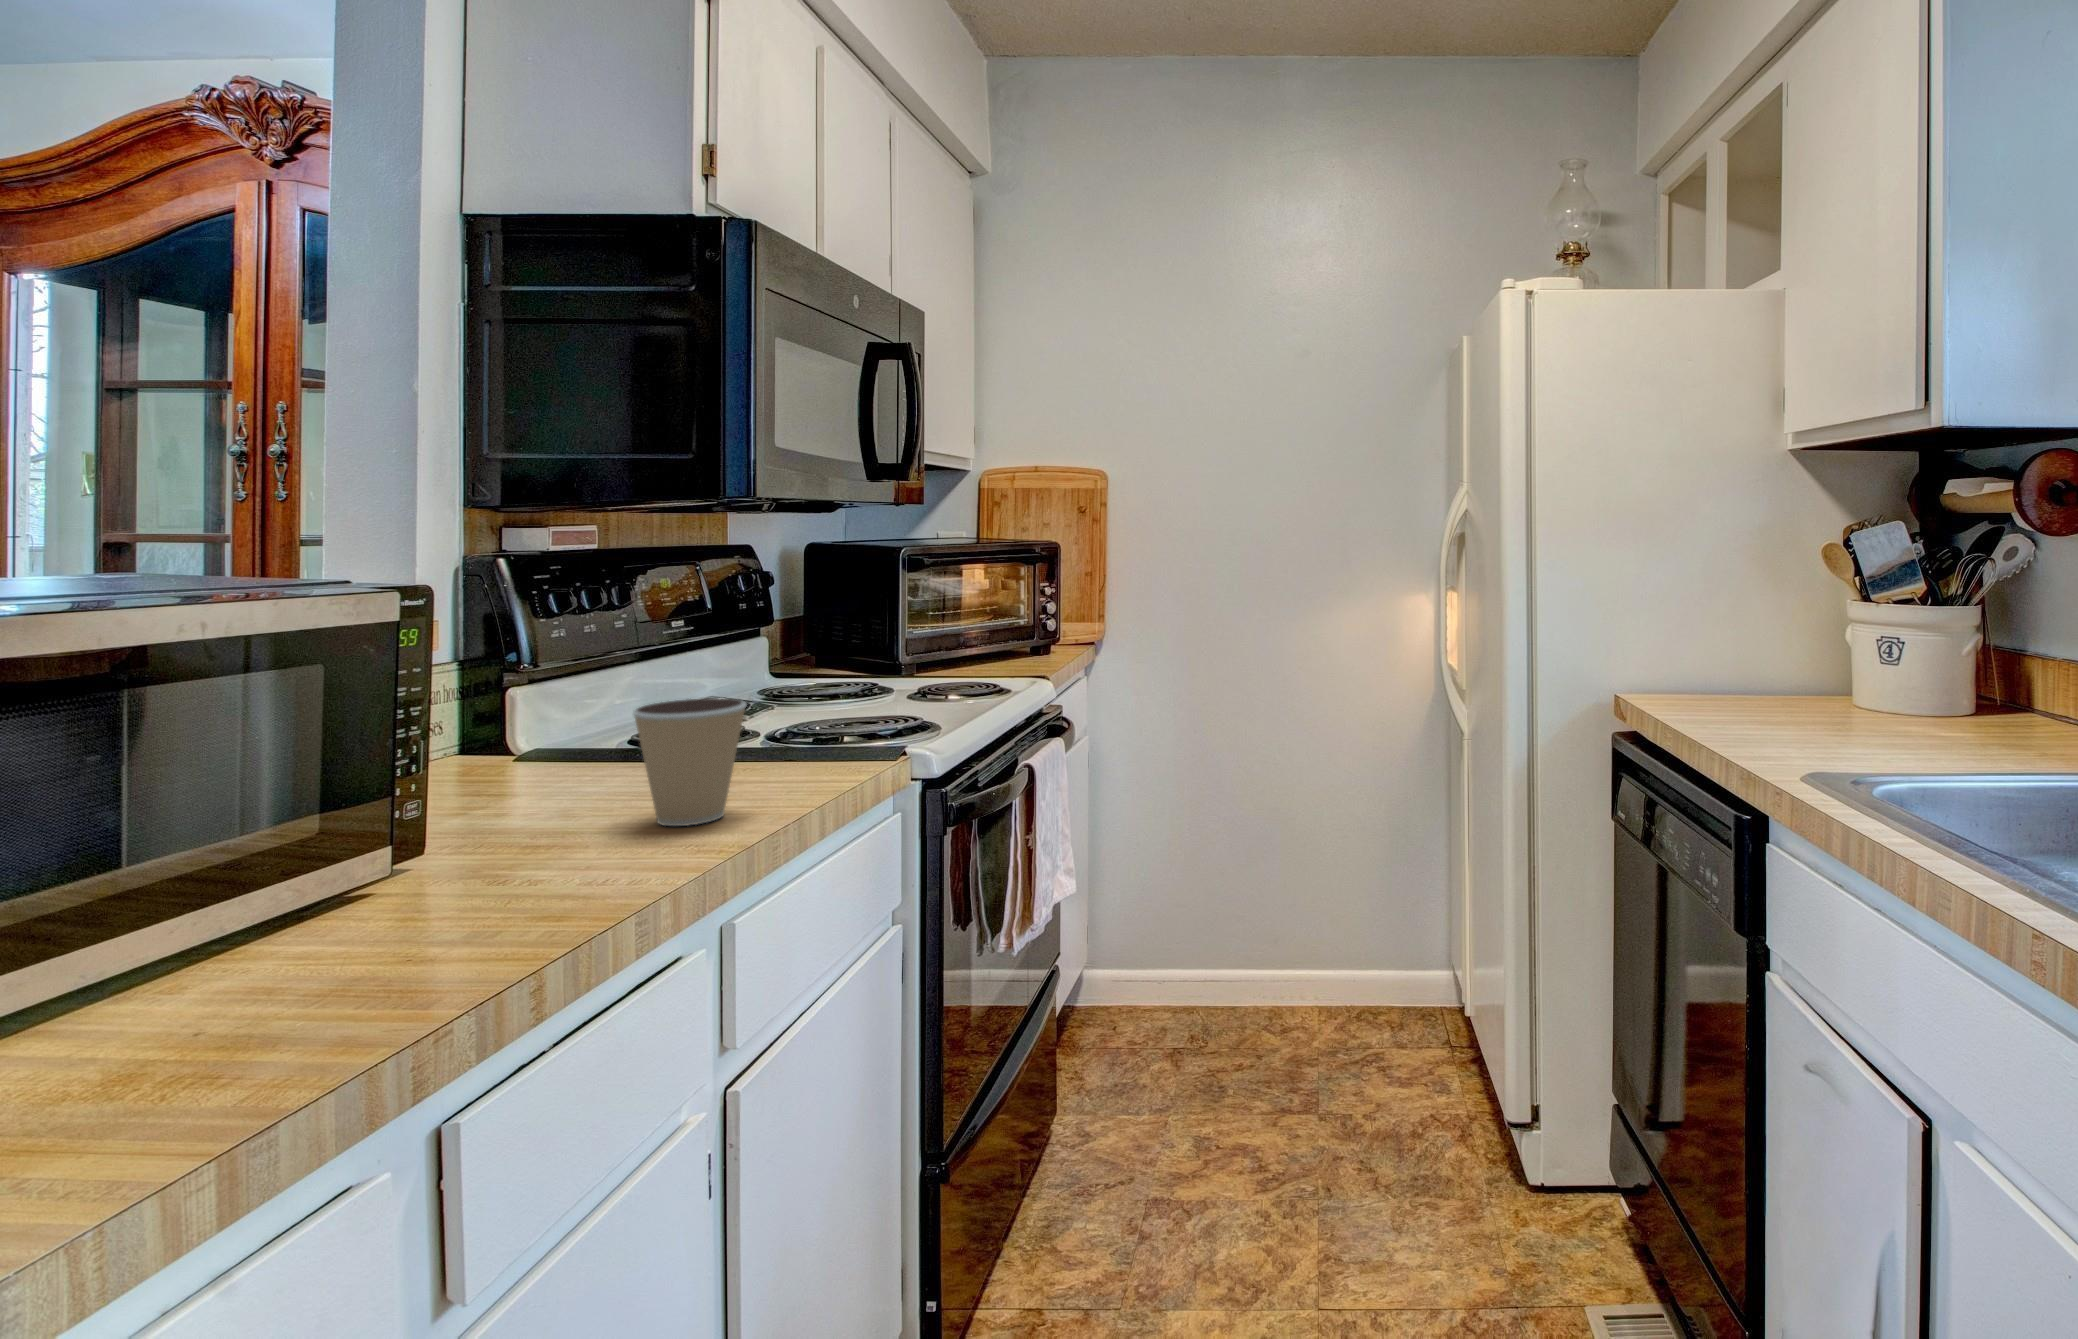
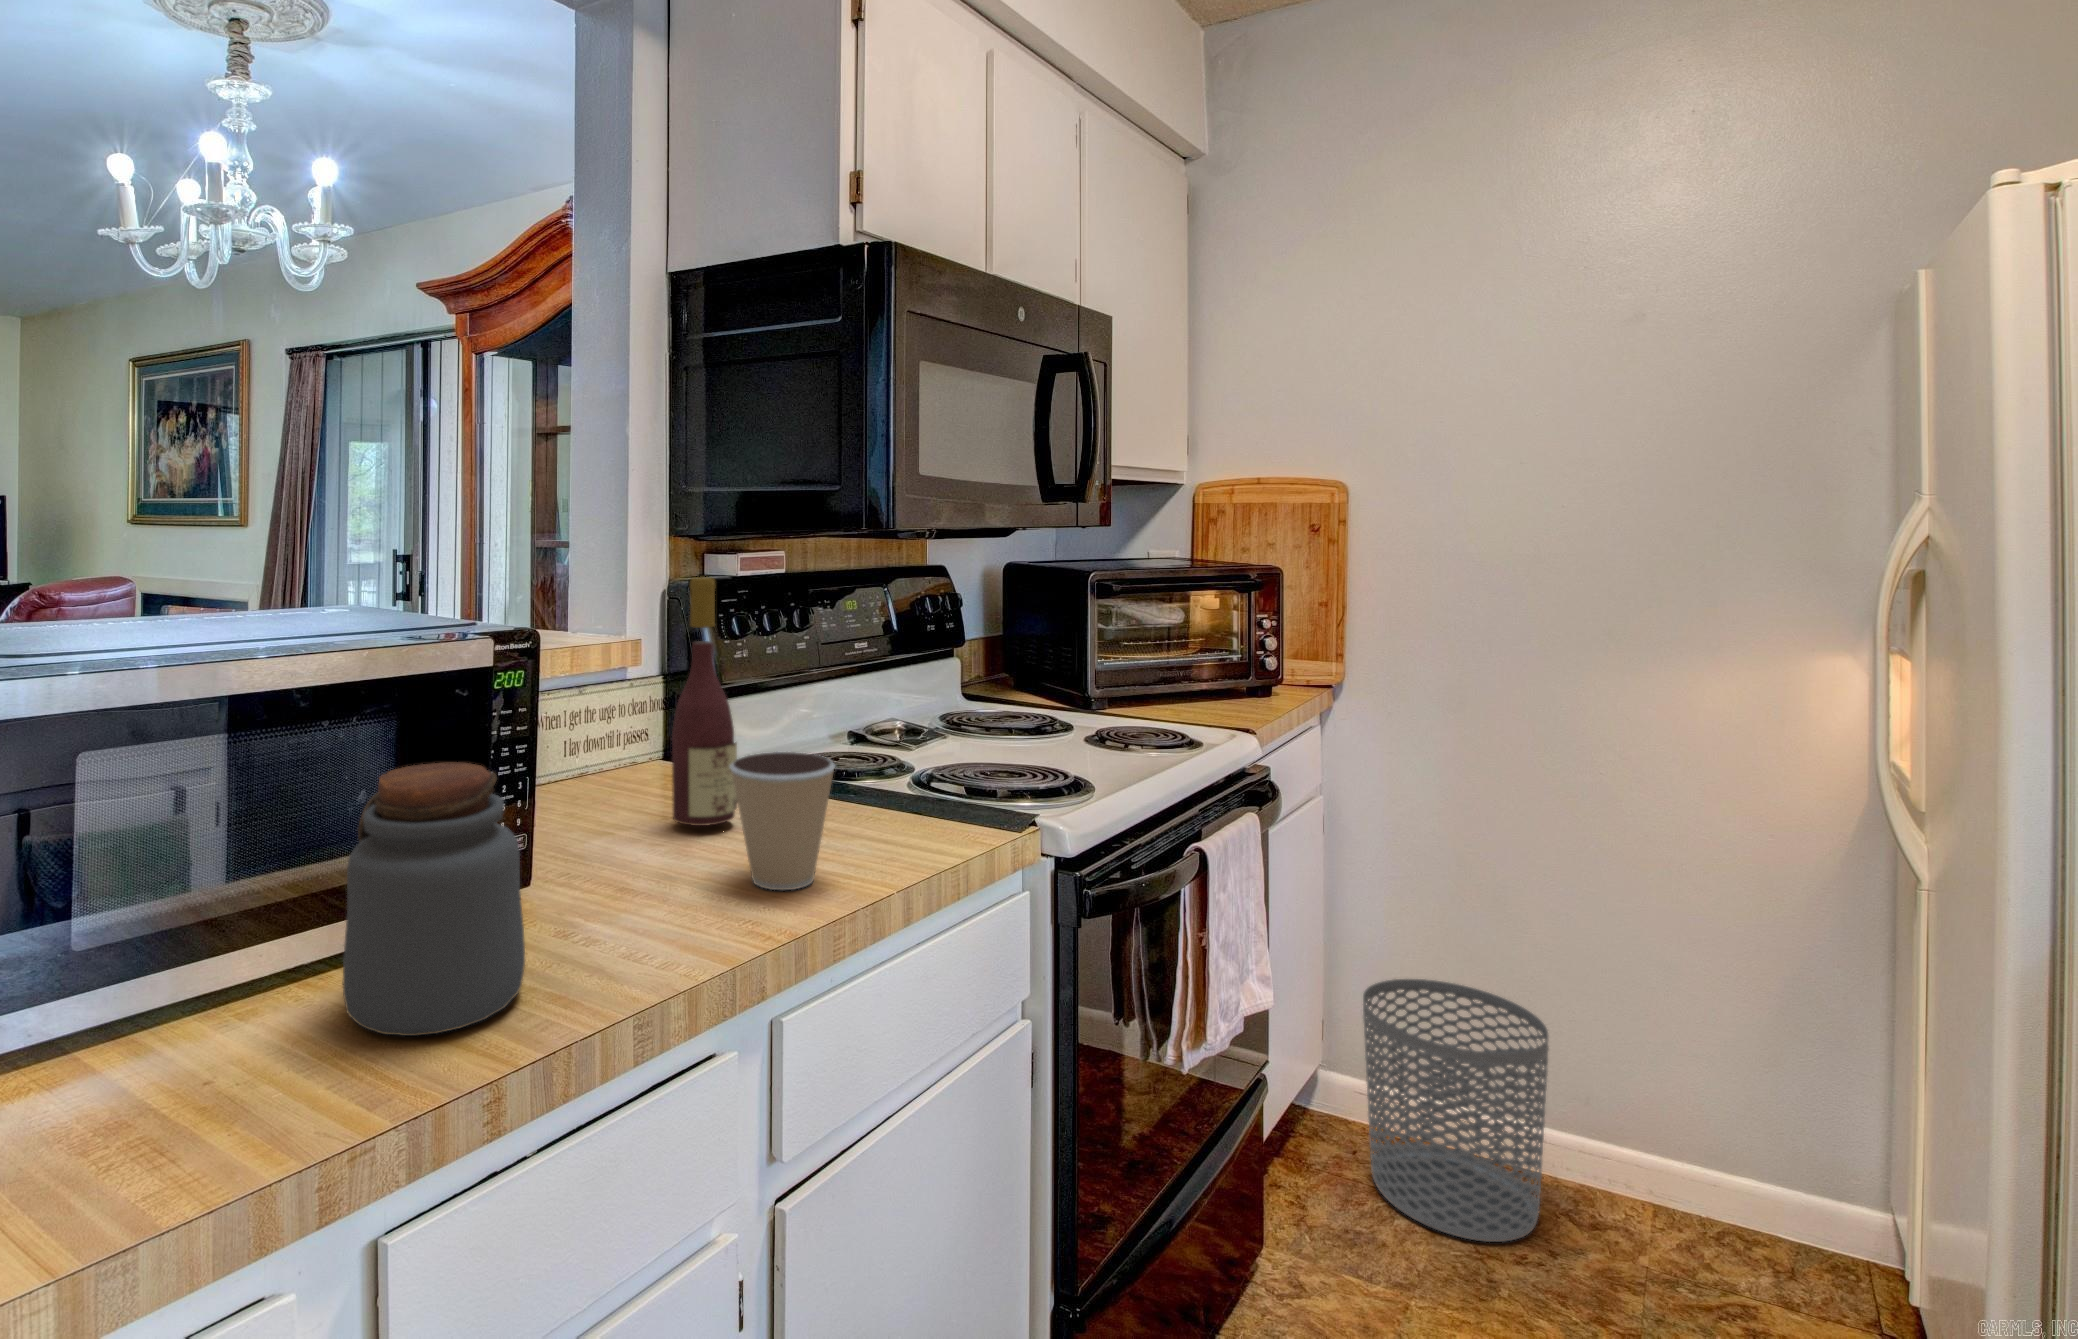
wine bottle: none [516,538,600,806] -> present [672,577,737,826]
jar: none [240,706,478,990] -> present [343,762,525,1036]
waste bin: none [1123,870,1248,1059] -> present [1363,979,1549,1242]

